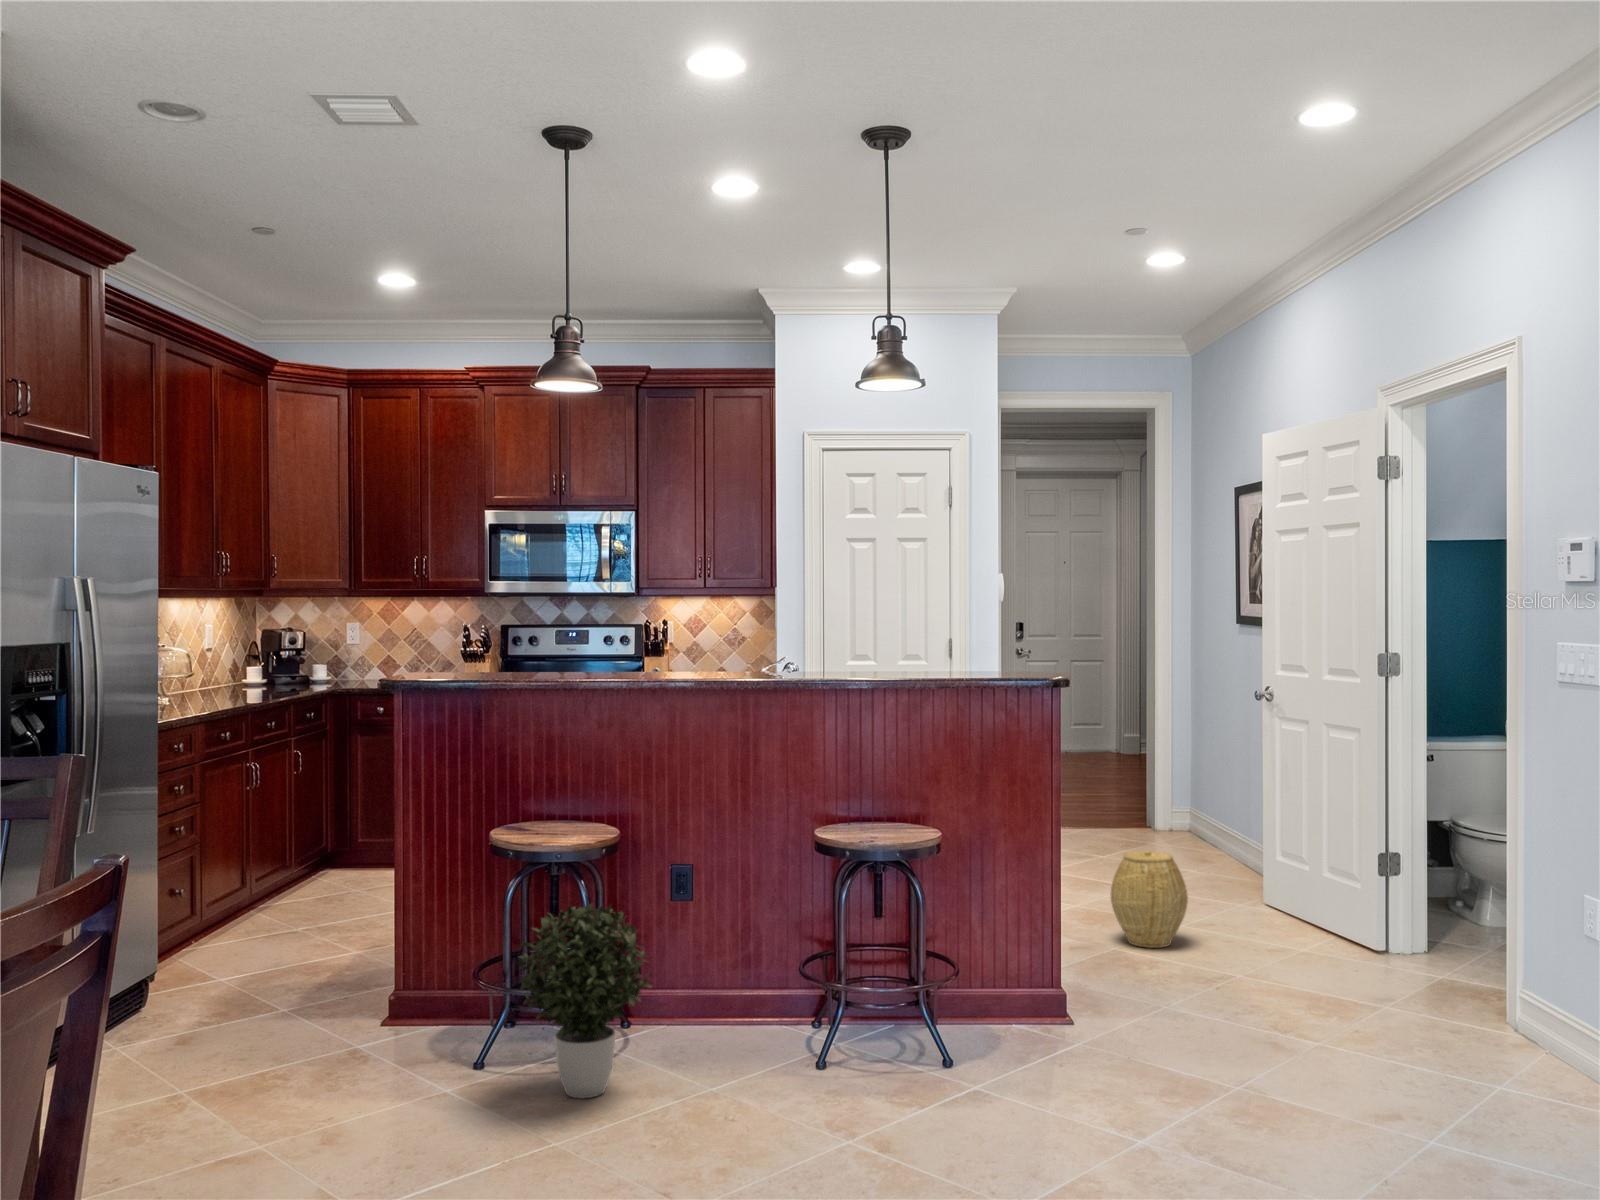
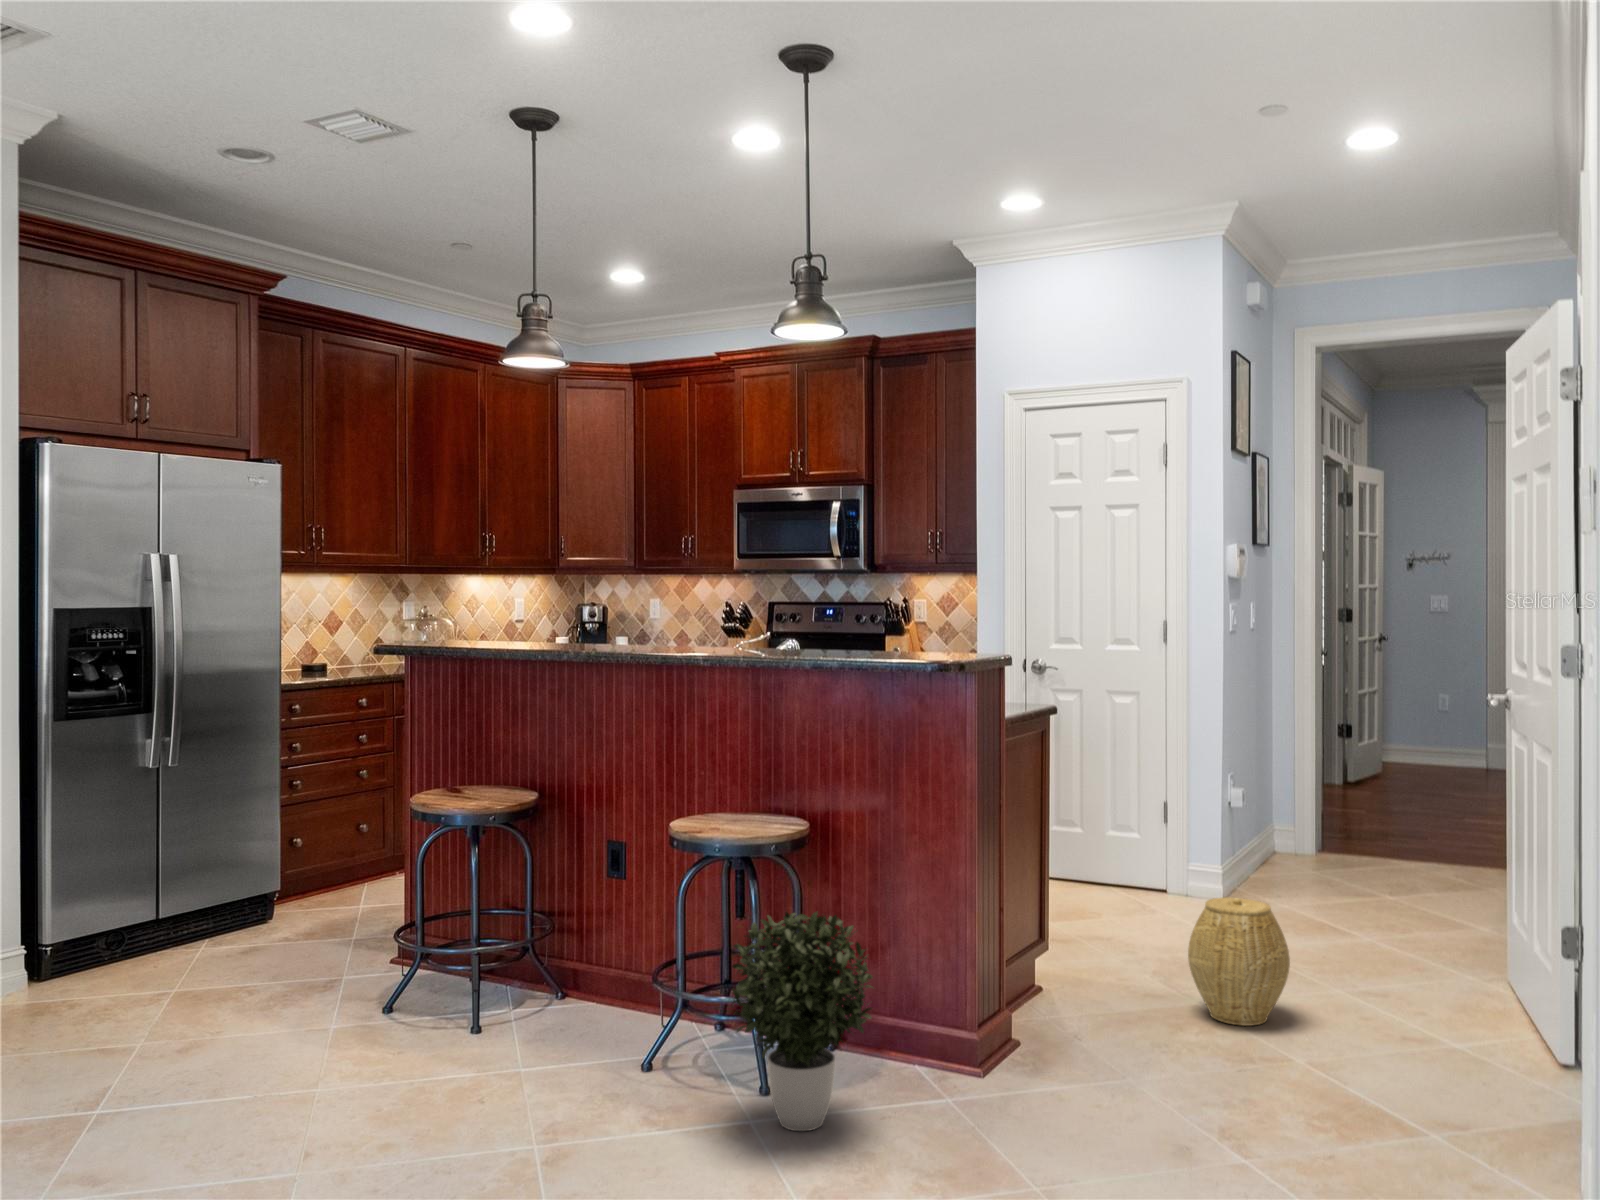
potted plant: present [517,904,652,1098] -> present [732,912,872,1131]

